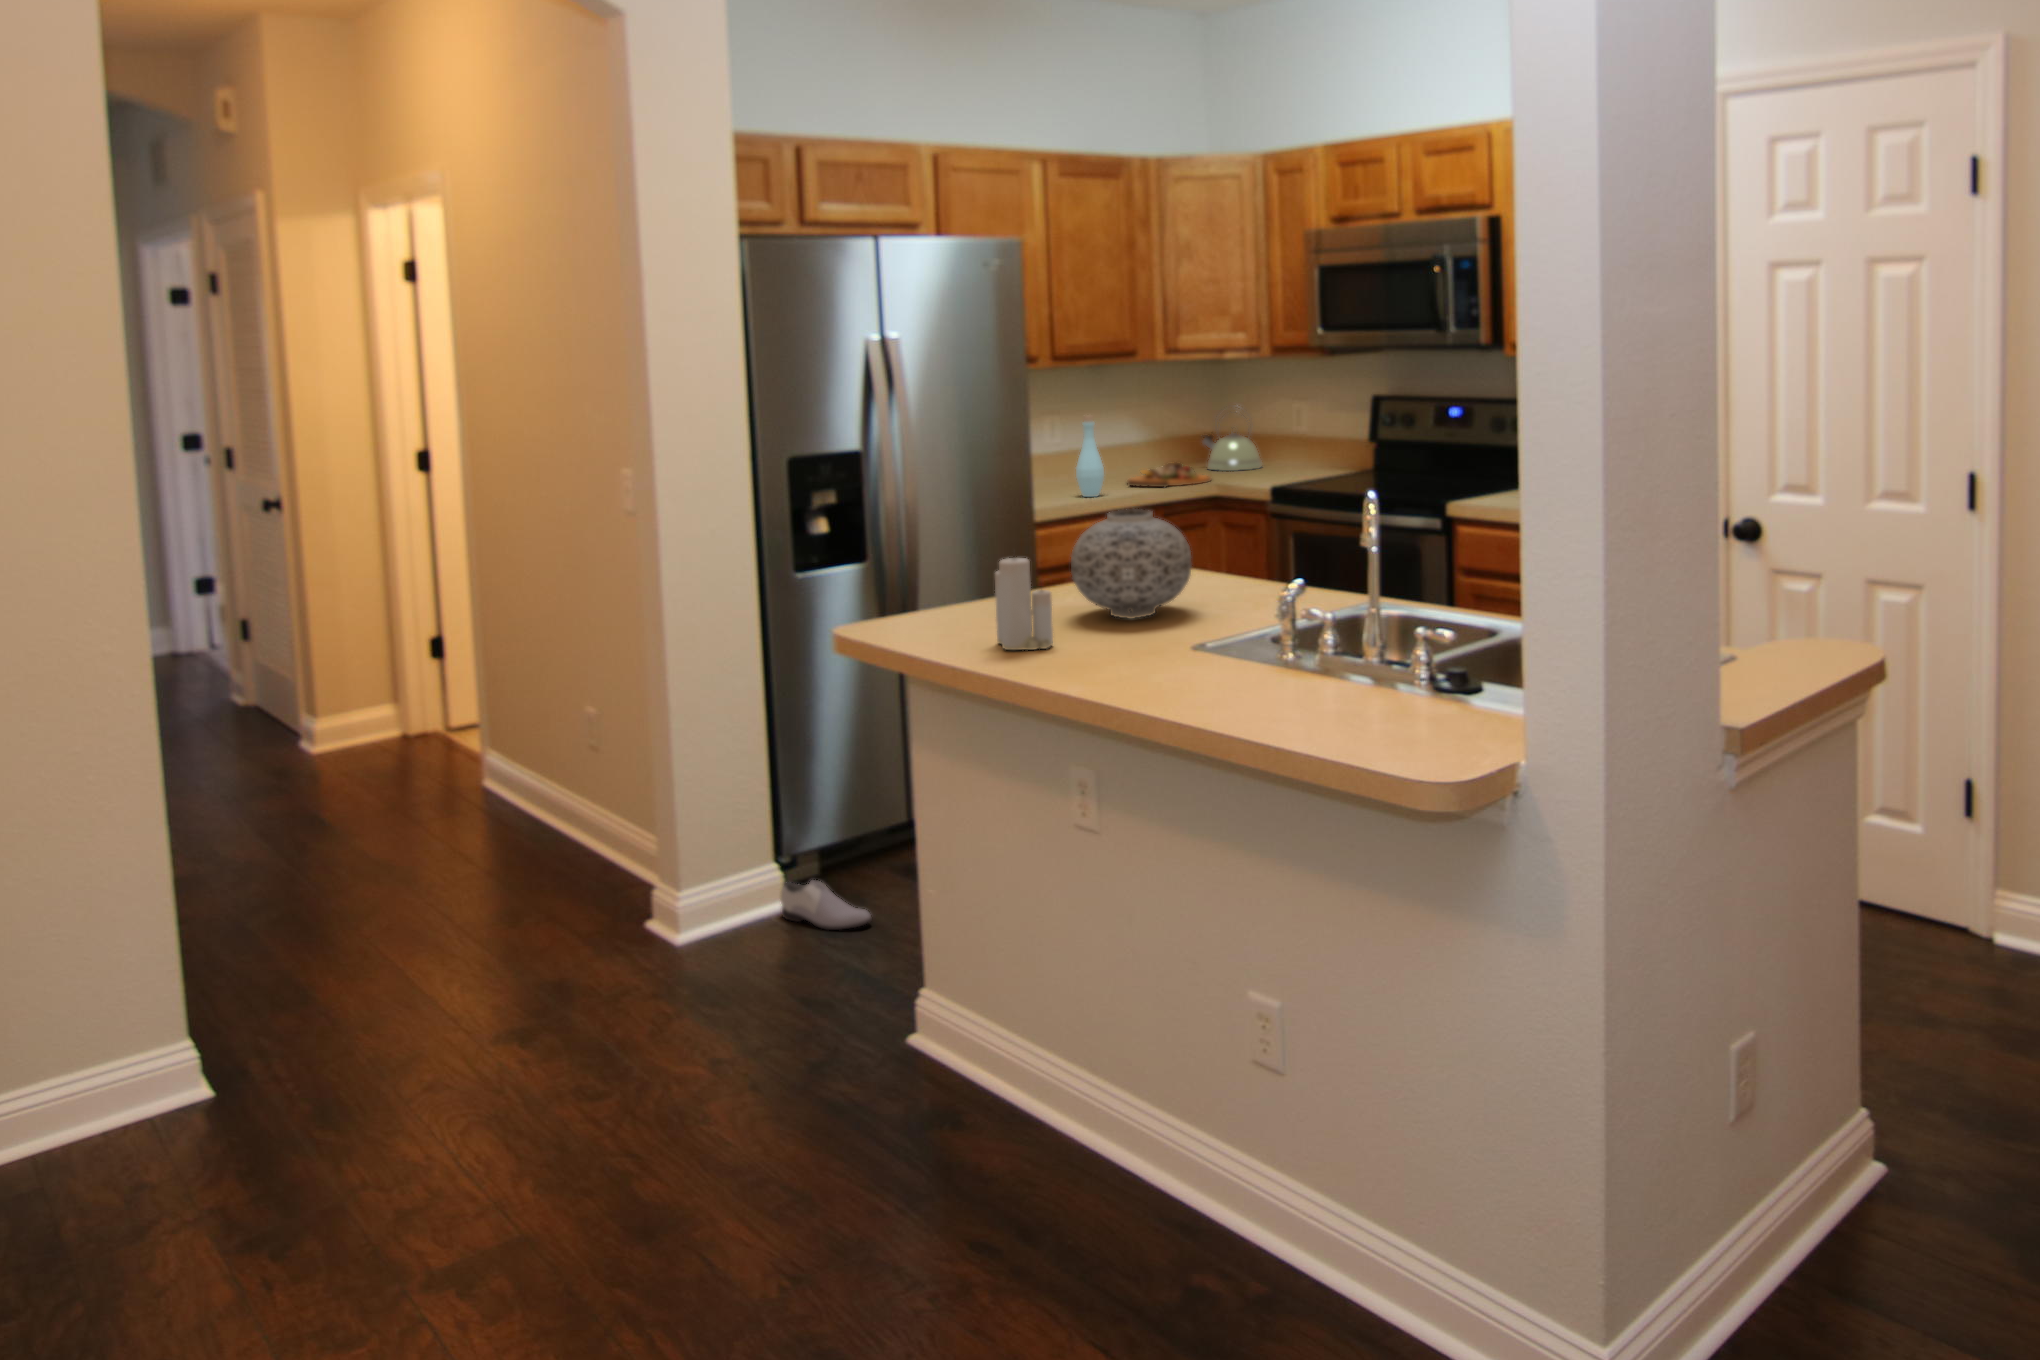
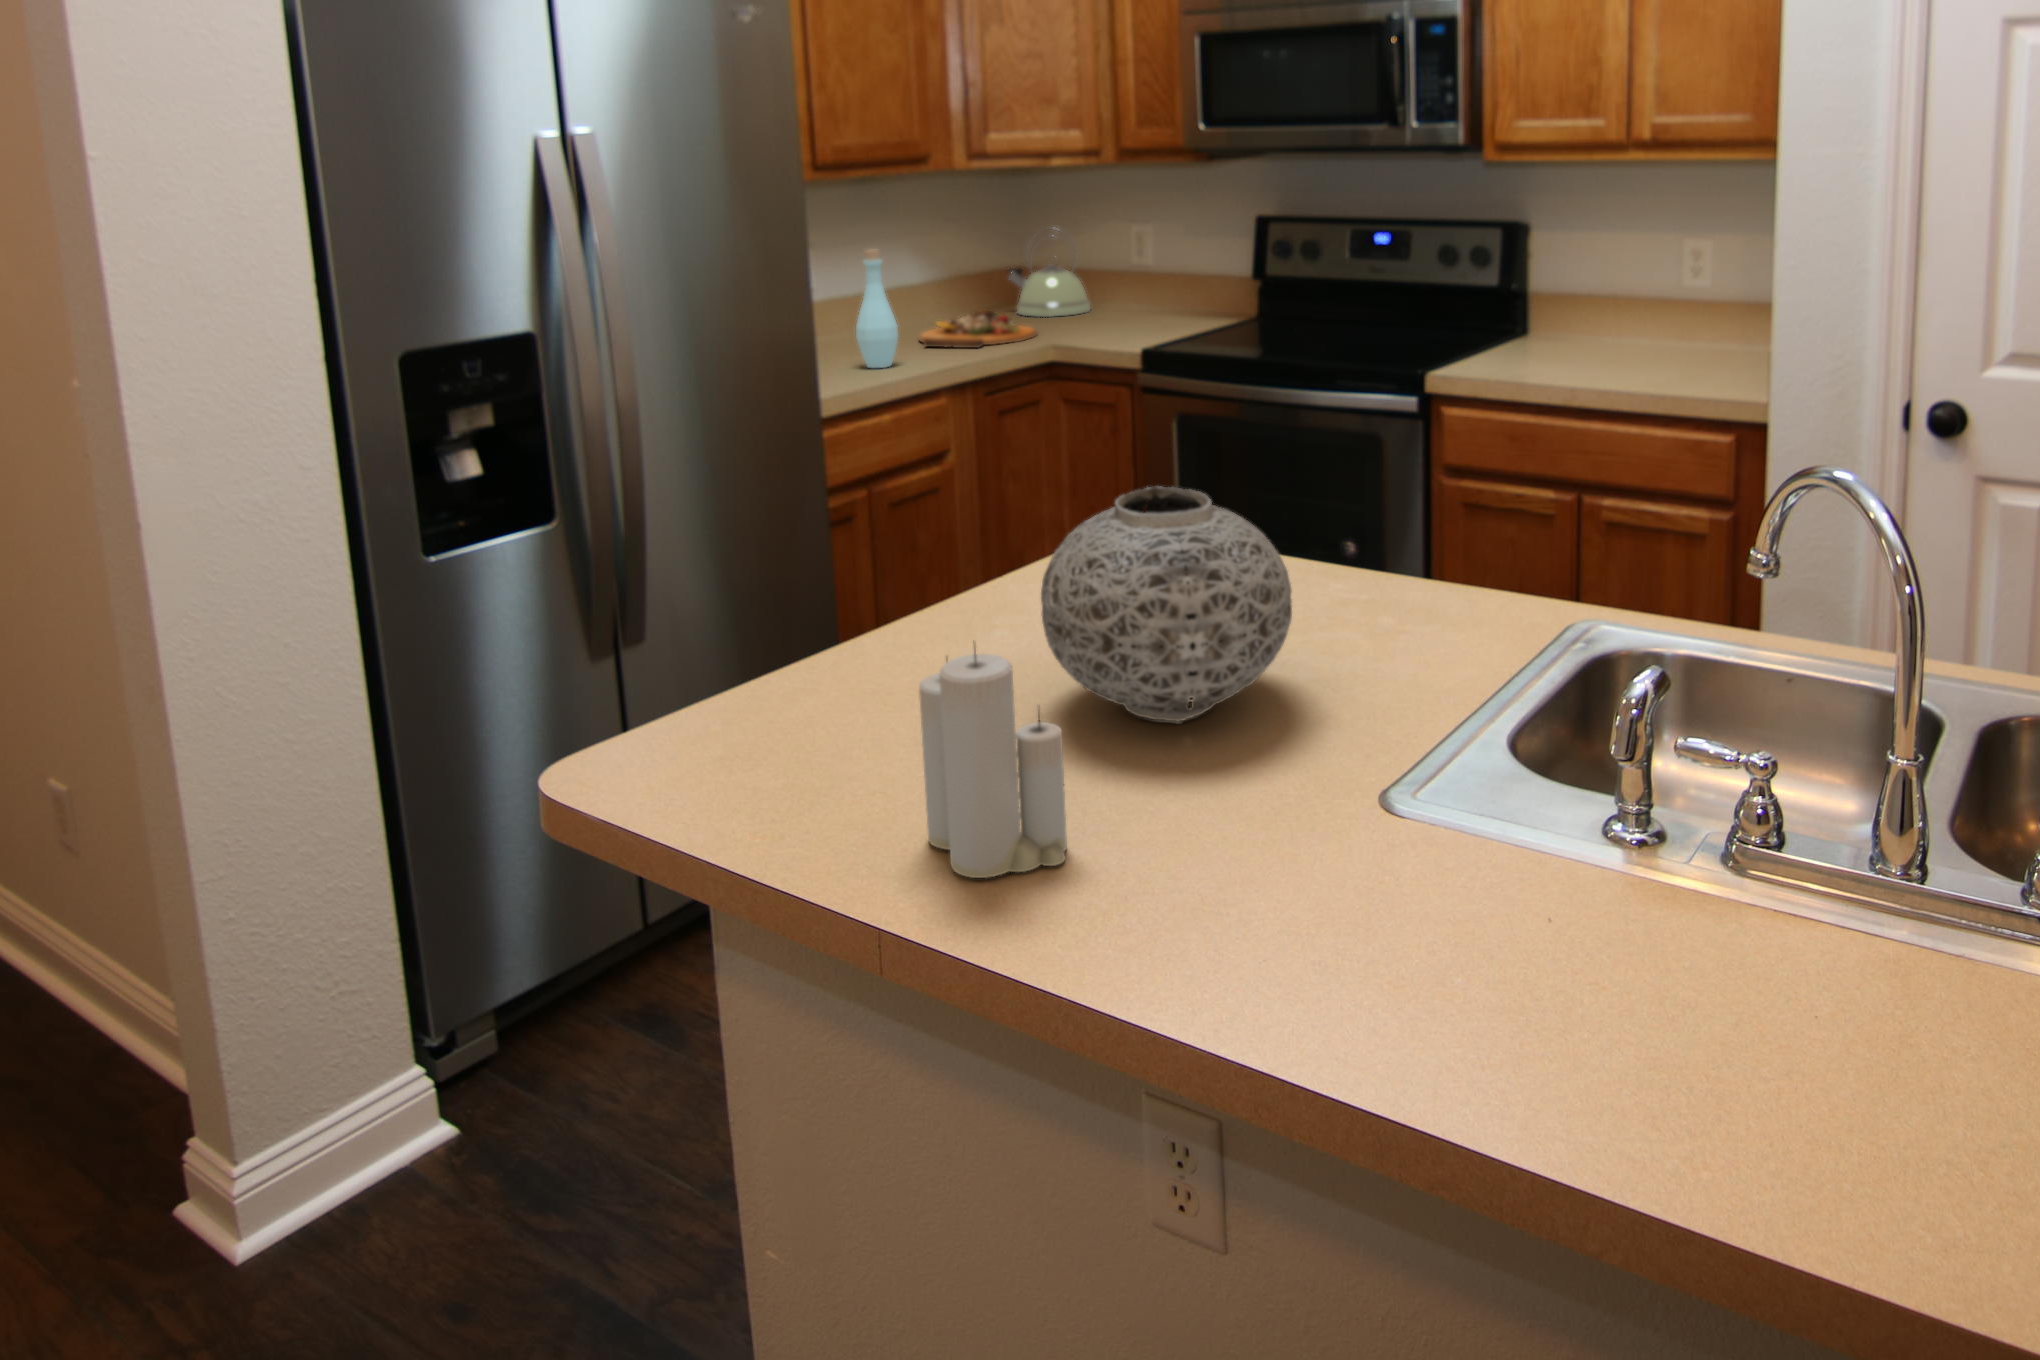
shoe: present [781,880,872,930] -> none [427,1094,603,1191]

